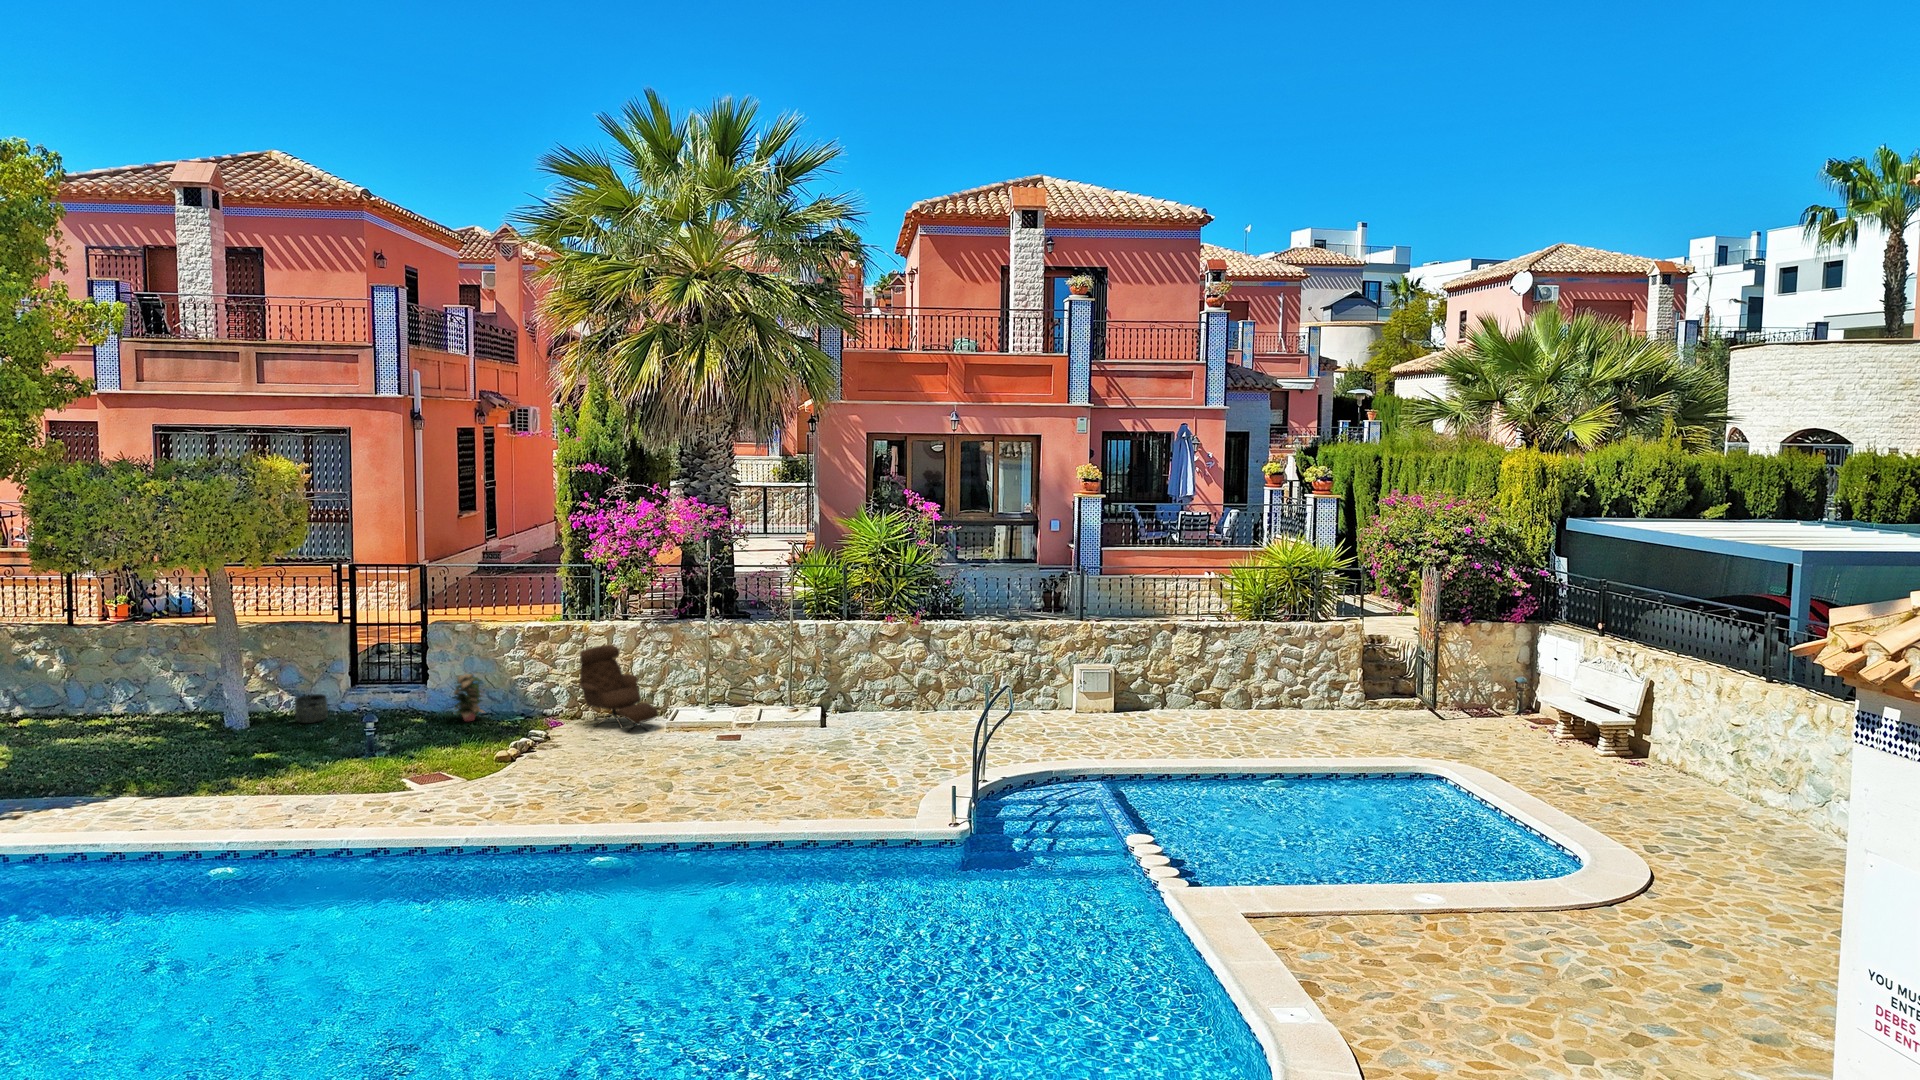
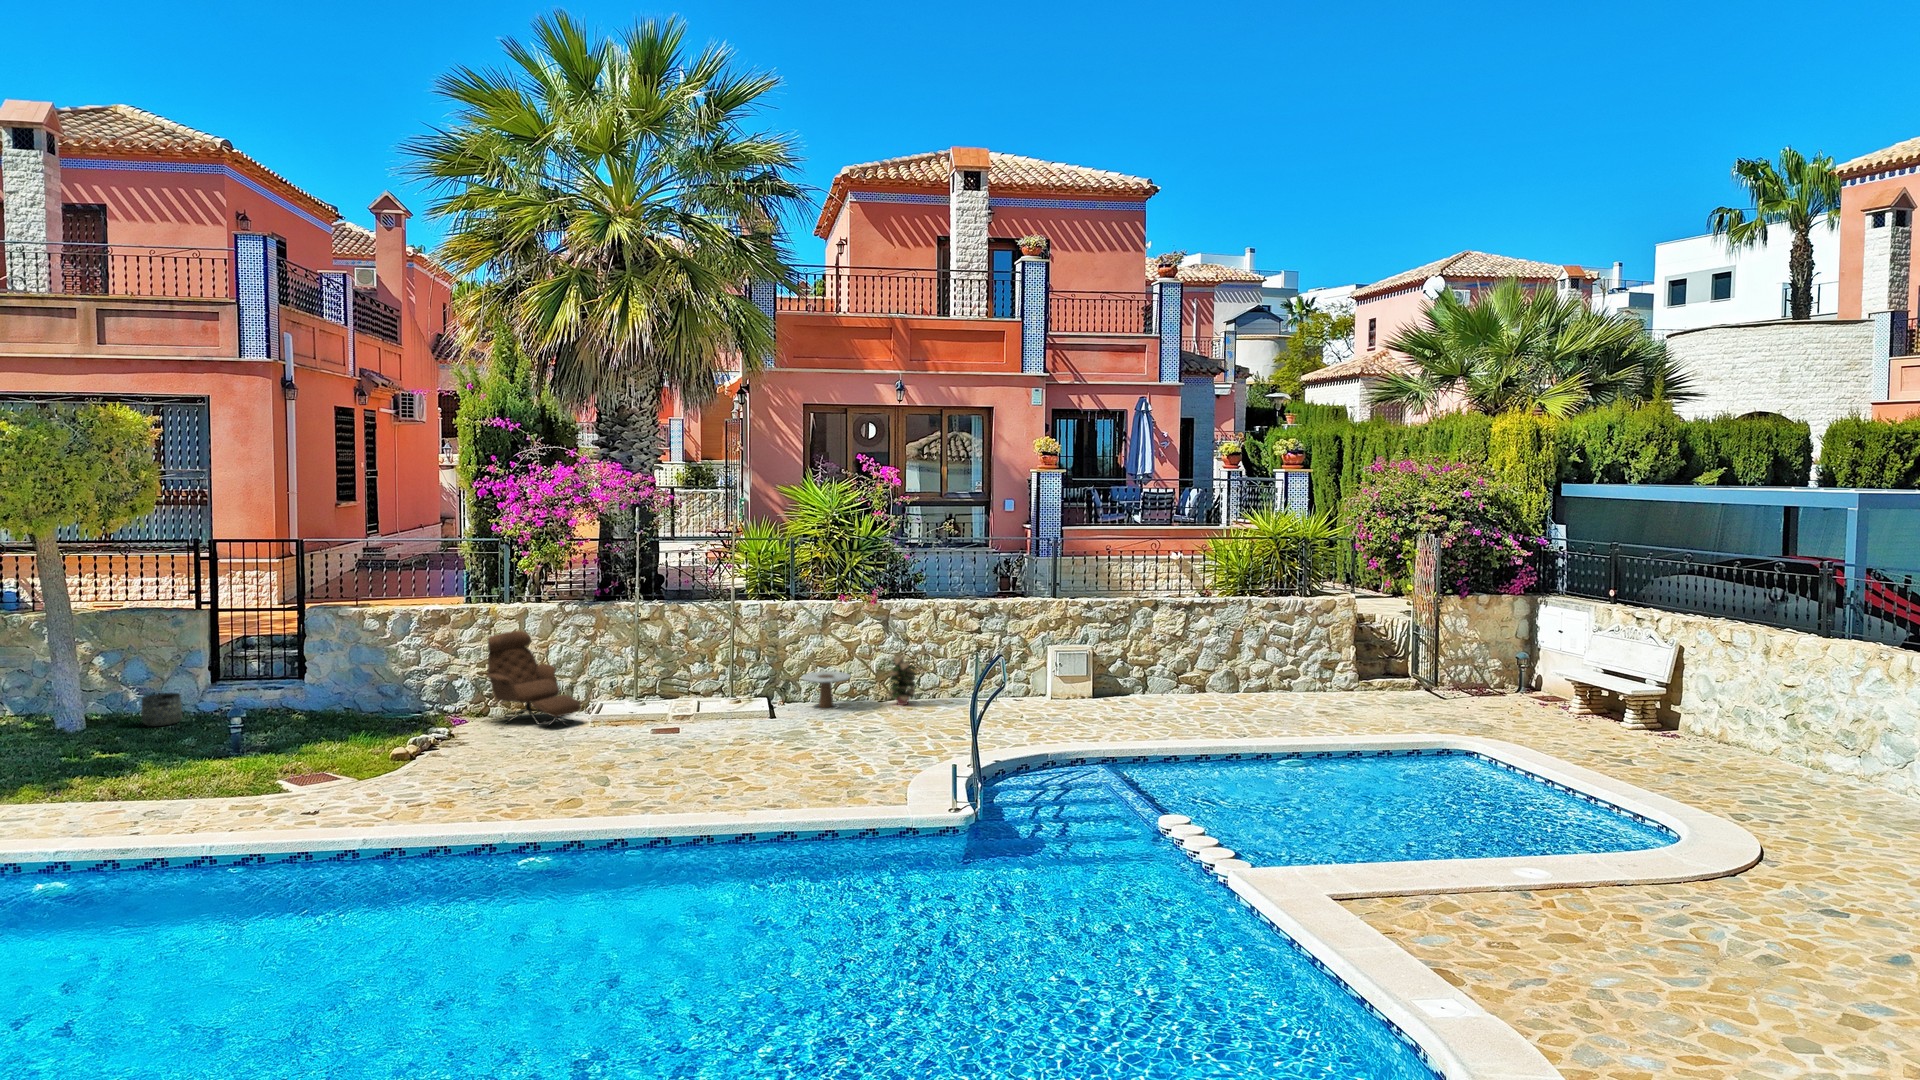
decorative plant: present [454,674,484,721] -> present [888,655,916,705]
side table: none [851,684,895,719] -> present [802,671,850,710]

